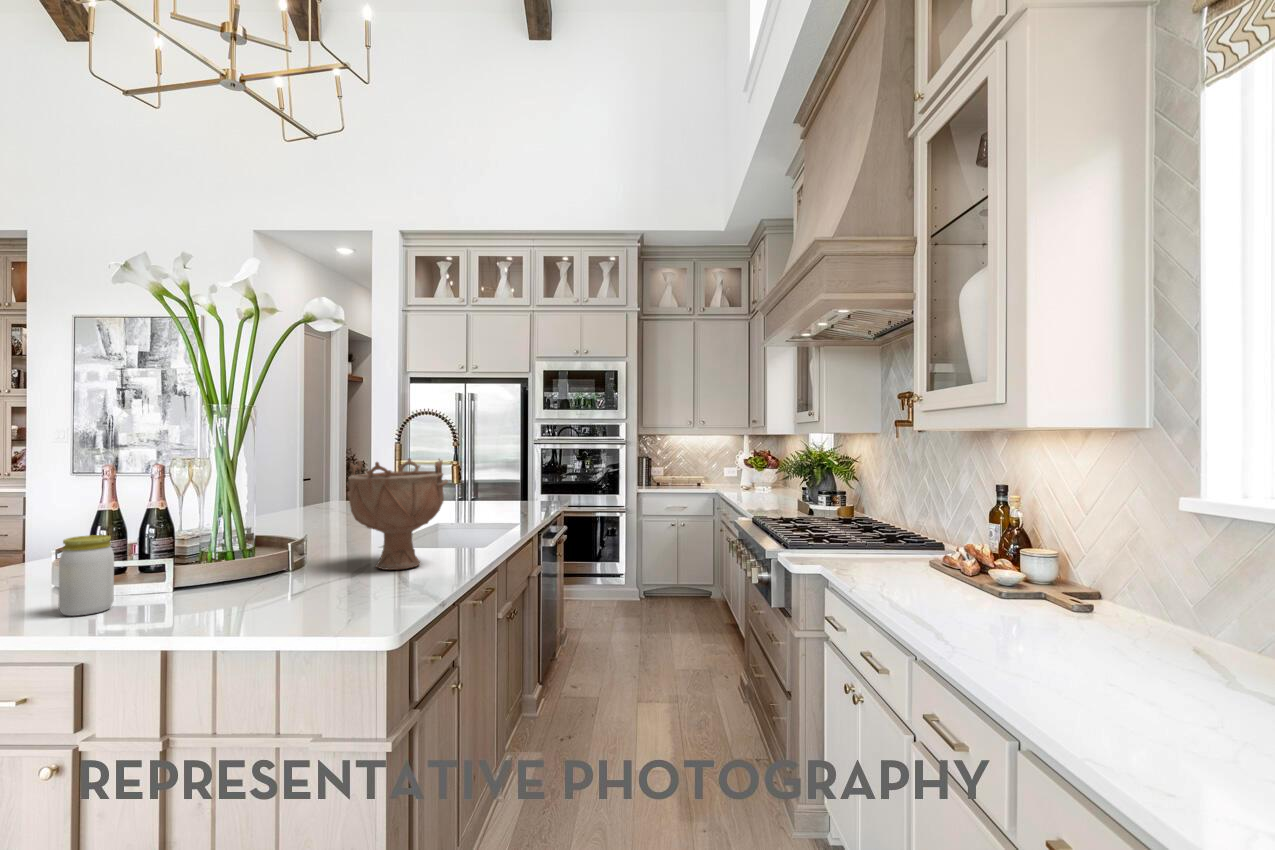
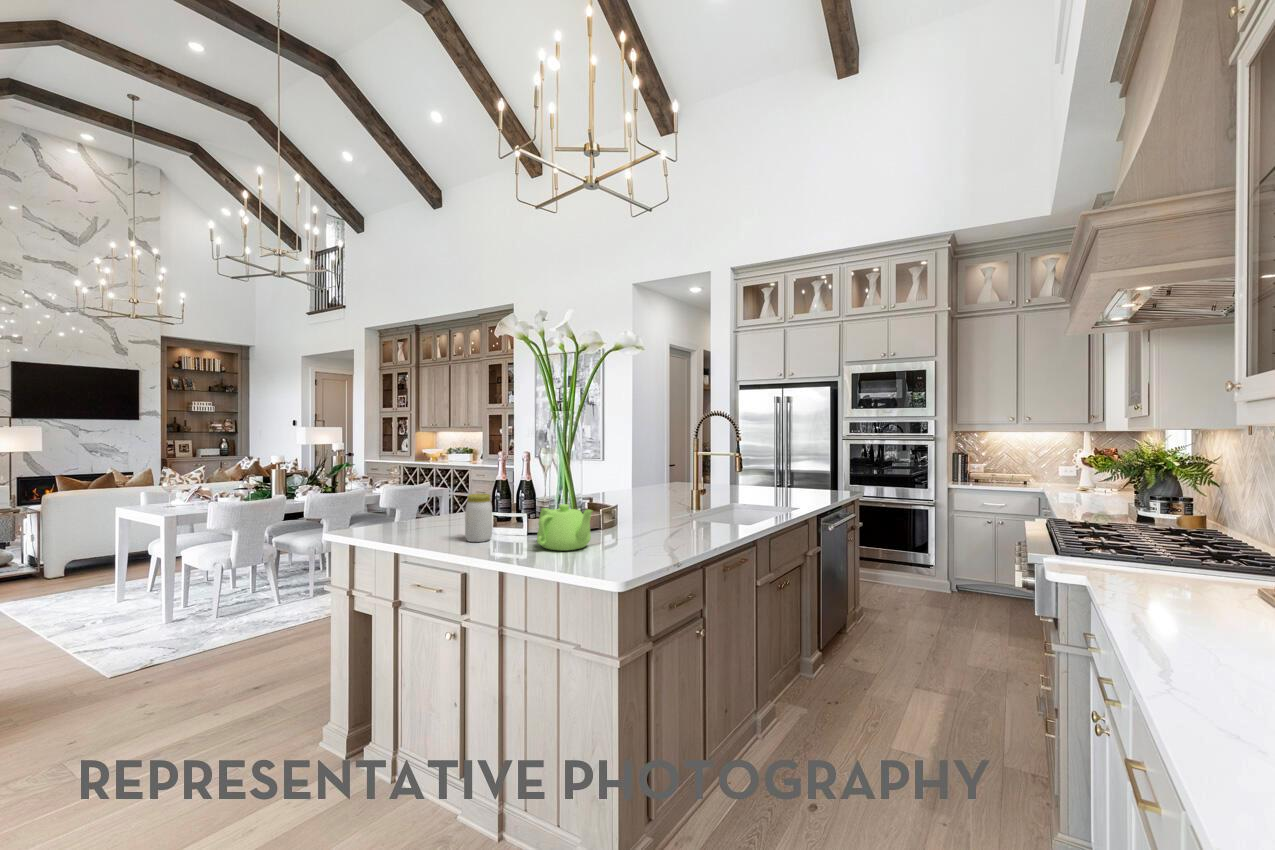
decorative bowl: present [347,458,448,570] -> none [635,451,706,537]
teapot: none [204,539,311,607] -> present [537,504,592,550]

